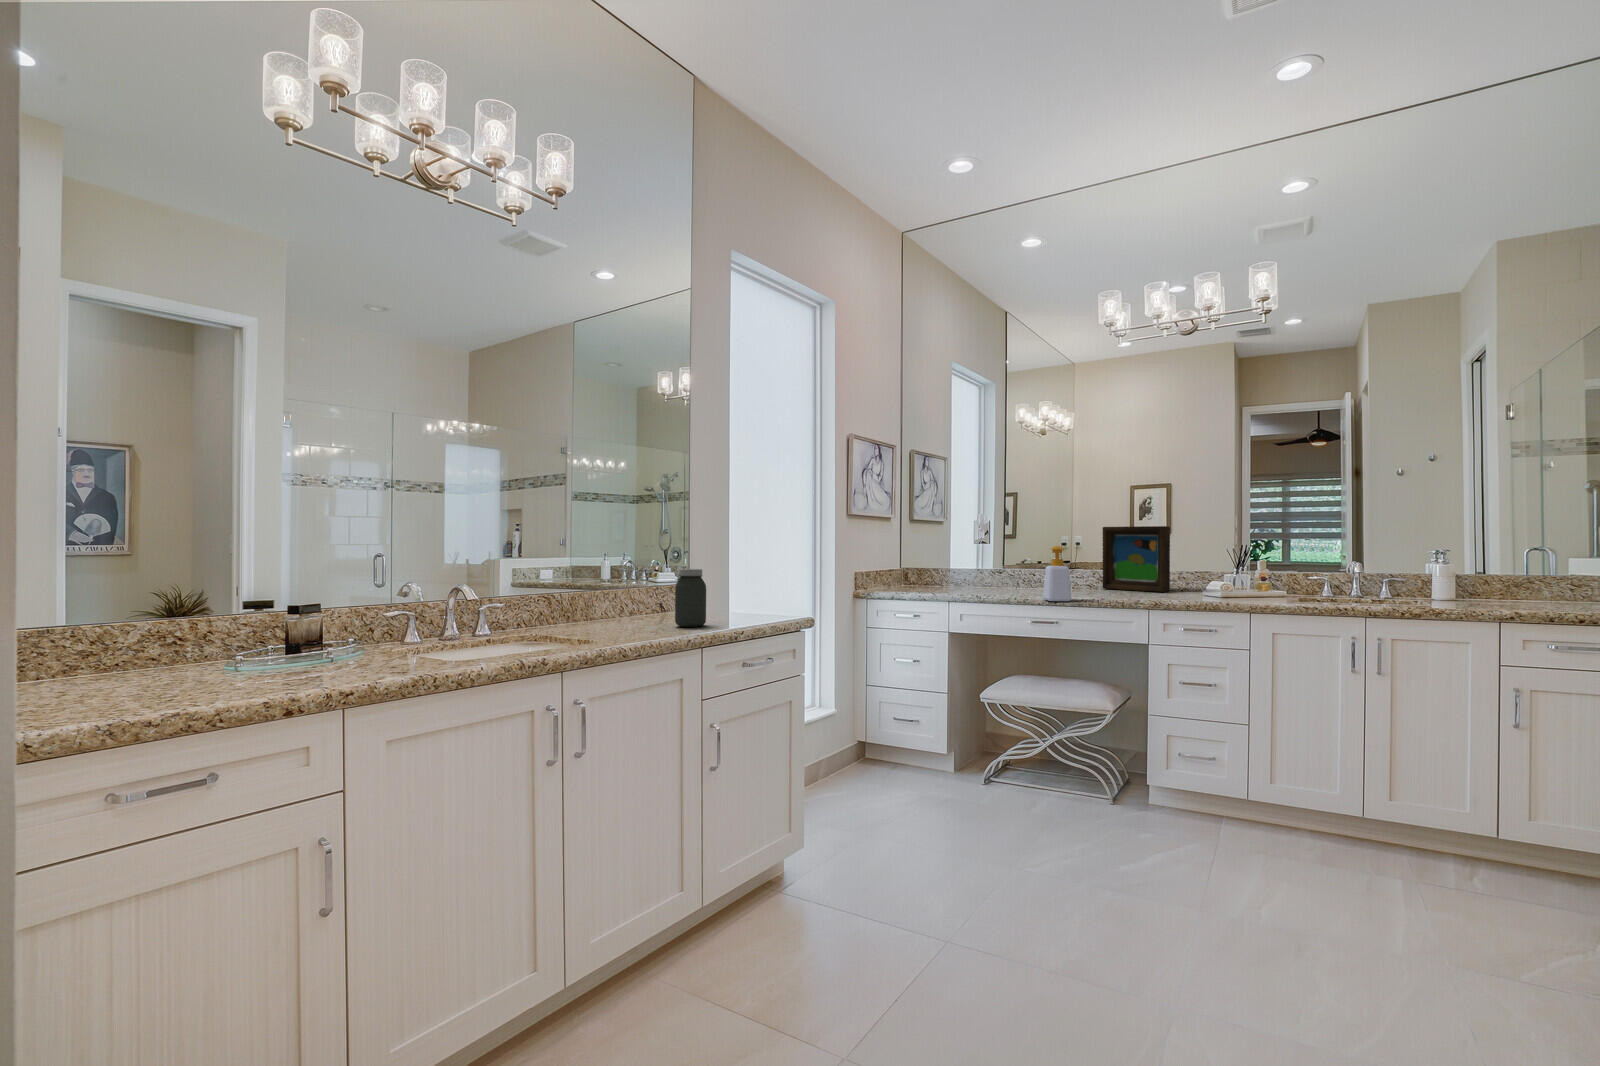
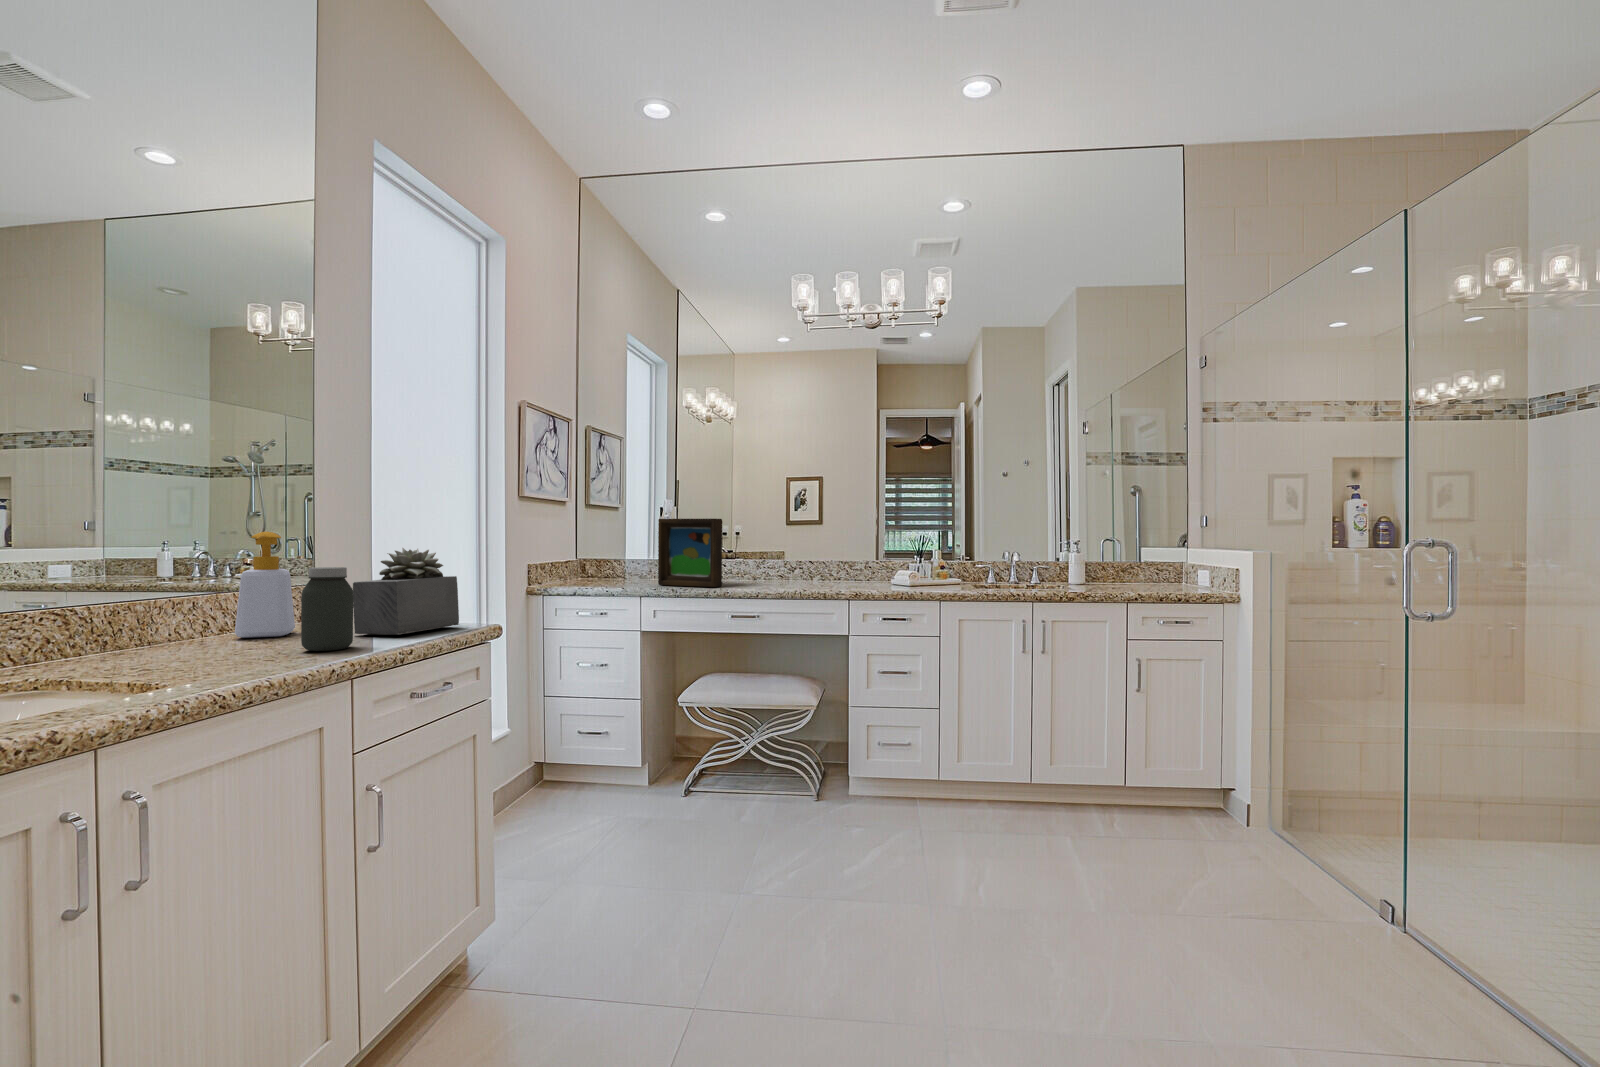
picture frame: present [1102,526,1170,592] -> present [658,519,722,587]
soap bottle: present [1043,546,1072,601] -> present [235,532,295,638]
succulent plant: none [709,555,781,619] -> present [353,548,459,634]

